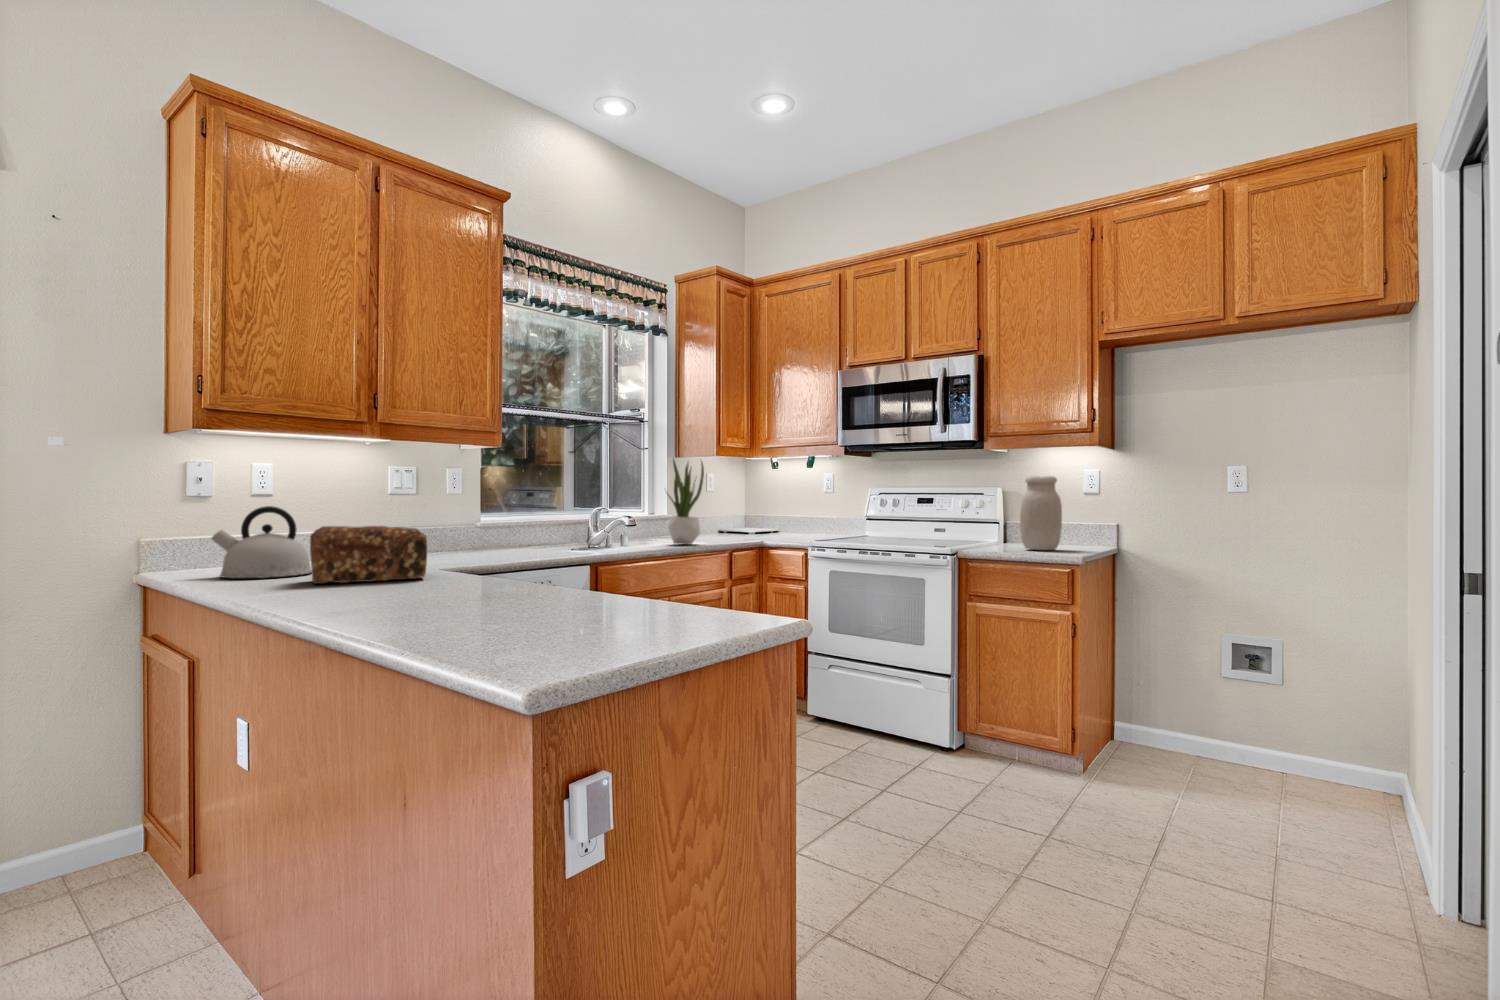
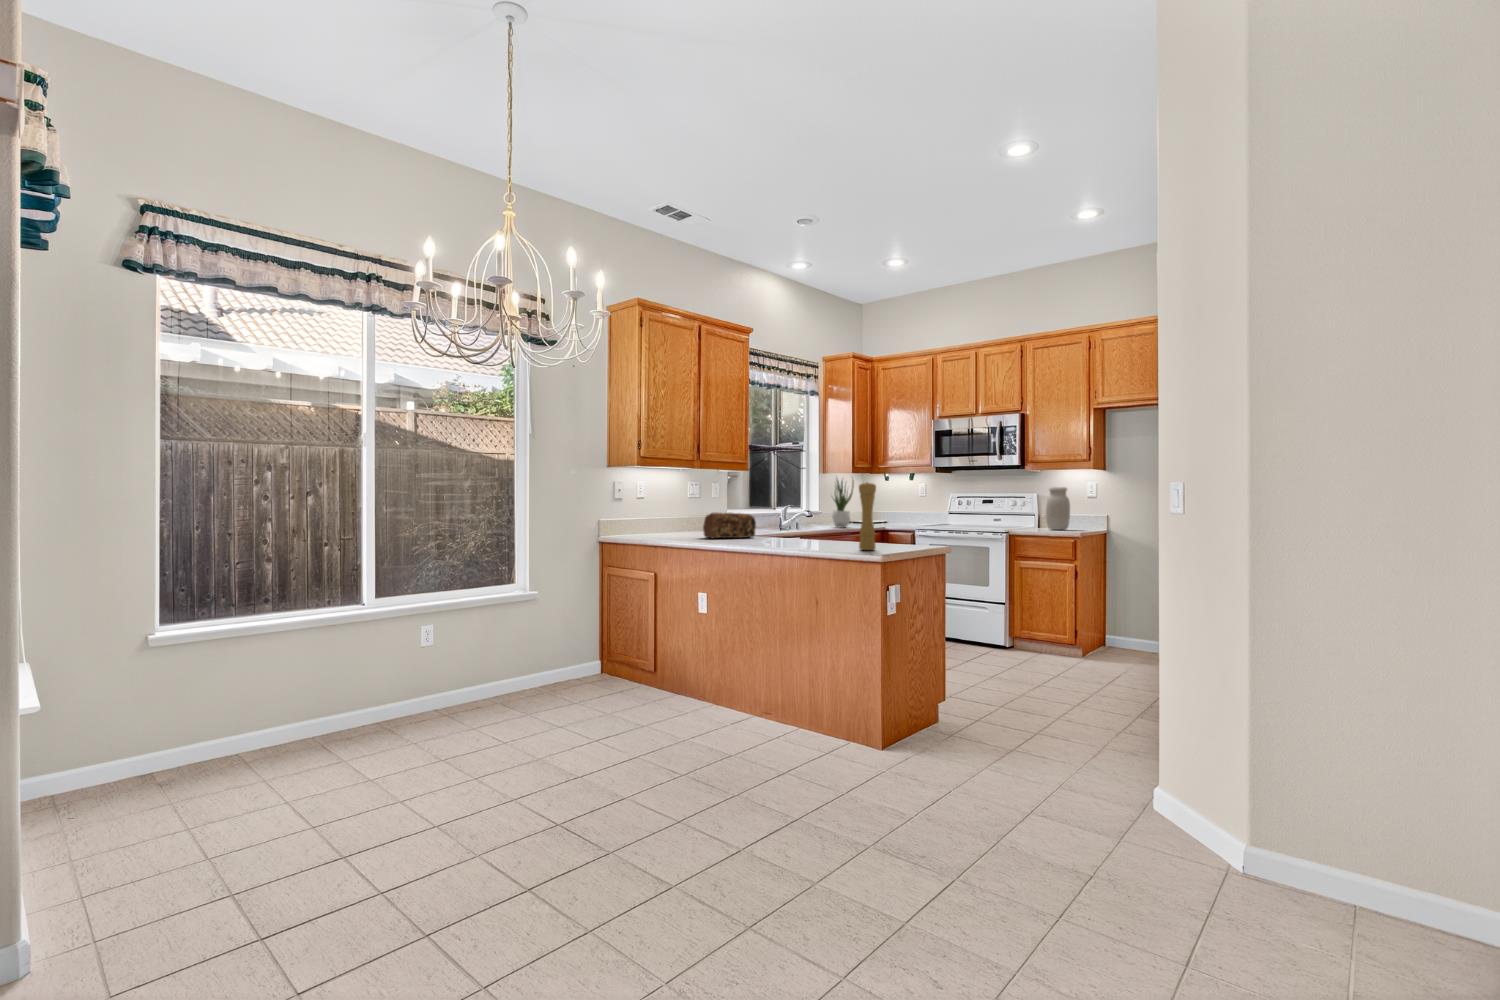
pepper mill: none [490,442,547,660] -> present [859,482,876,550]
kettle: present [211,506,312,578] -> none [649,504,690,537]

